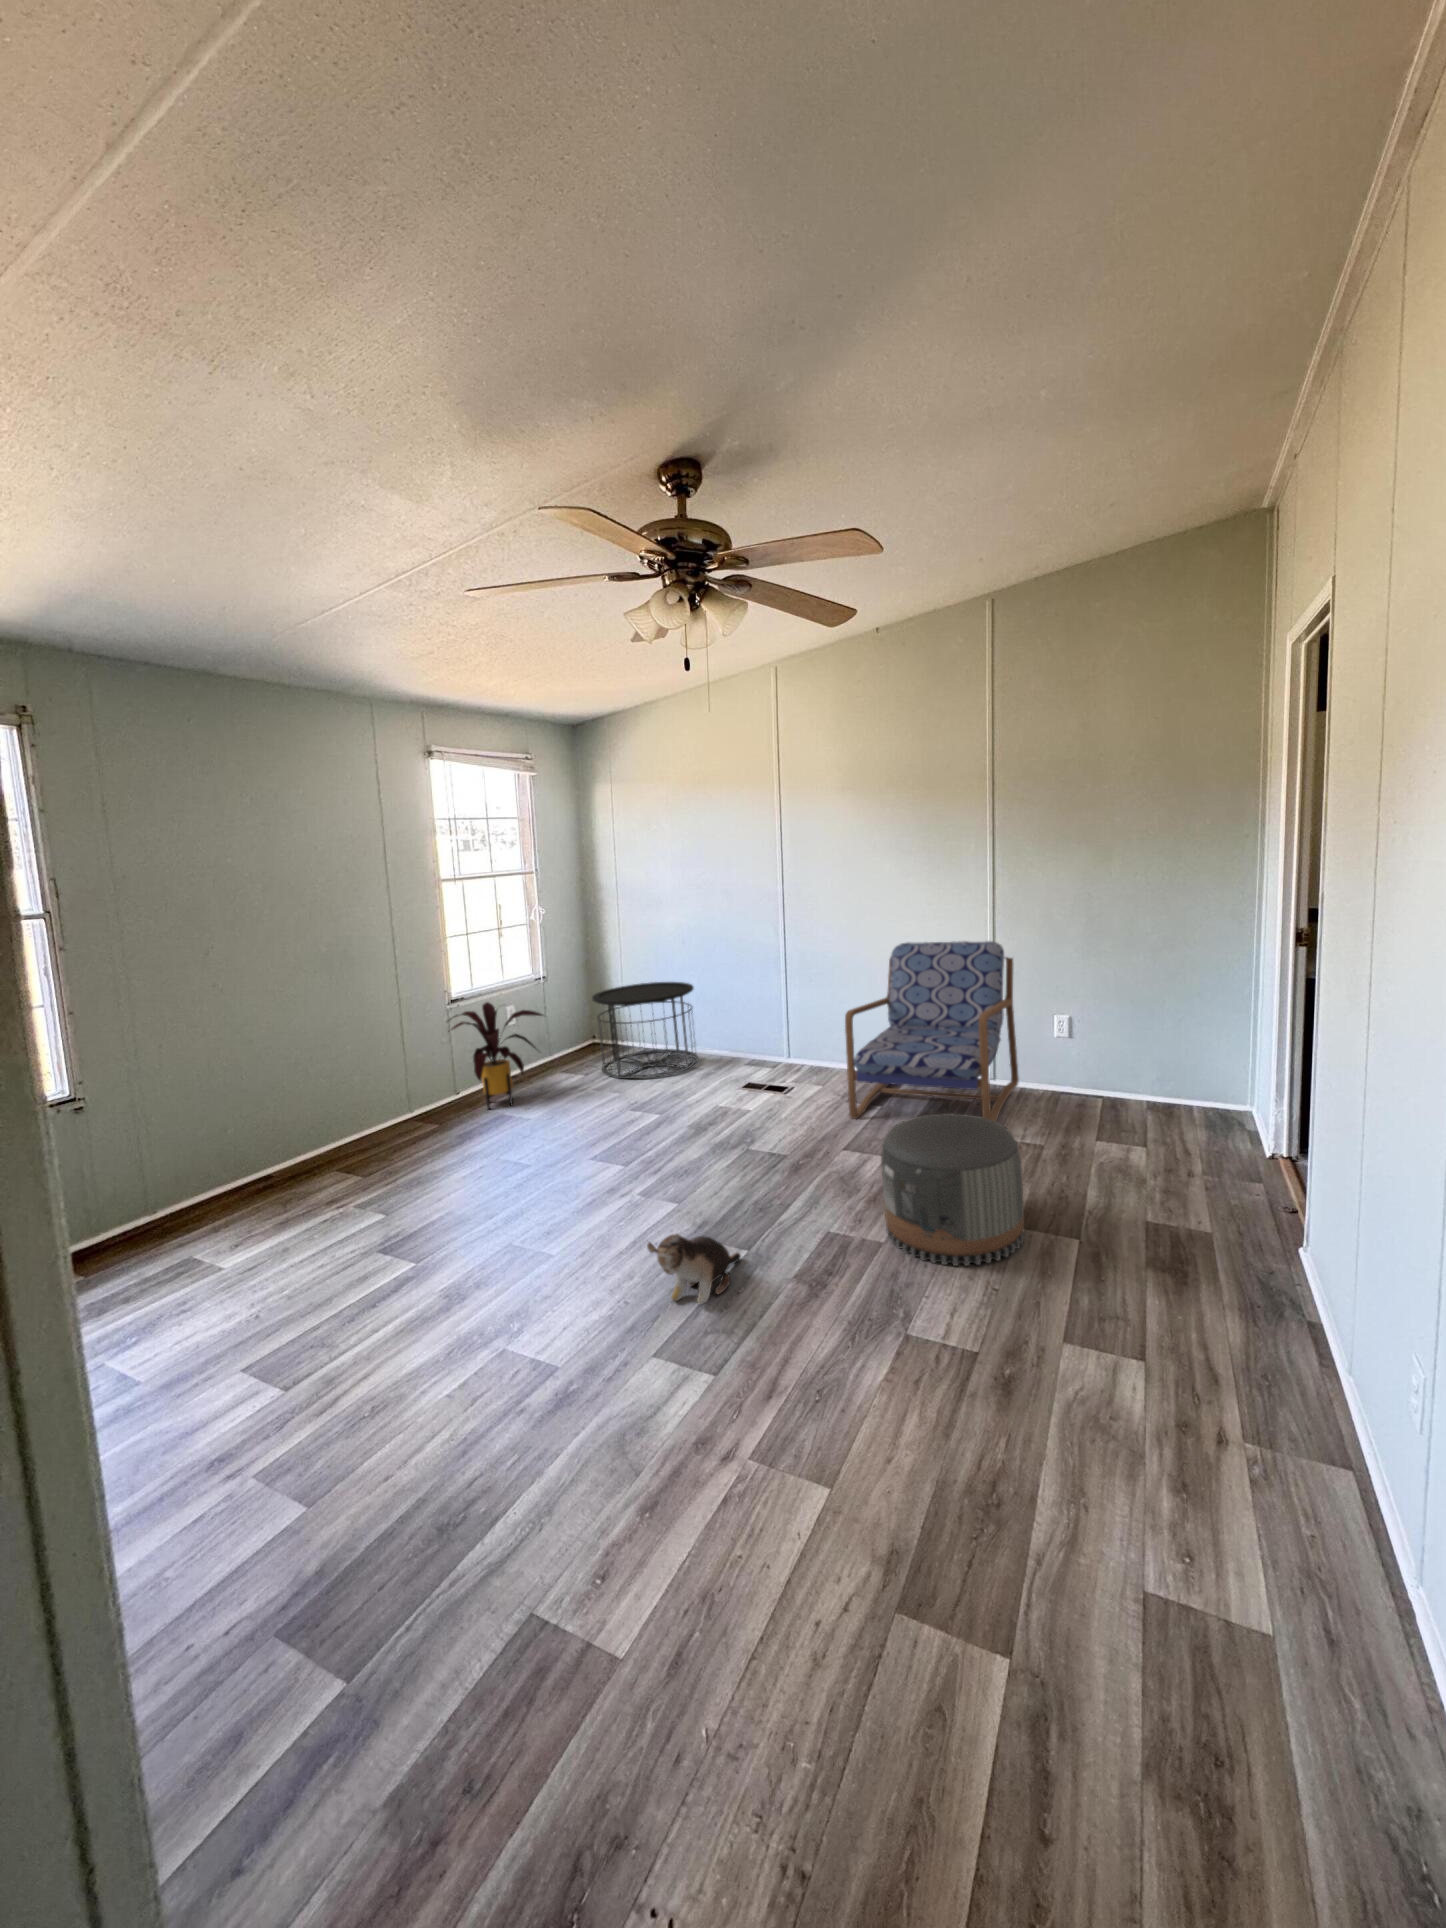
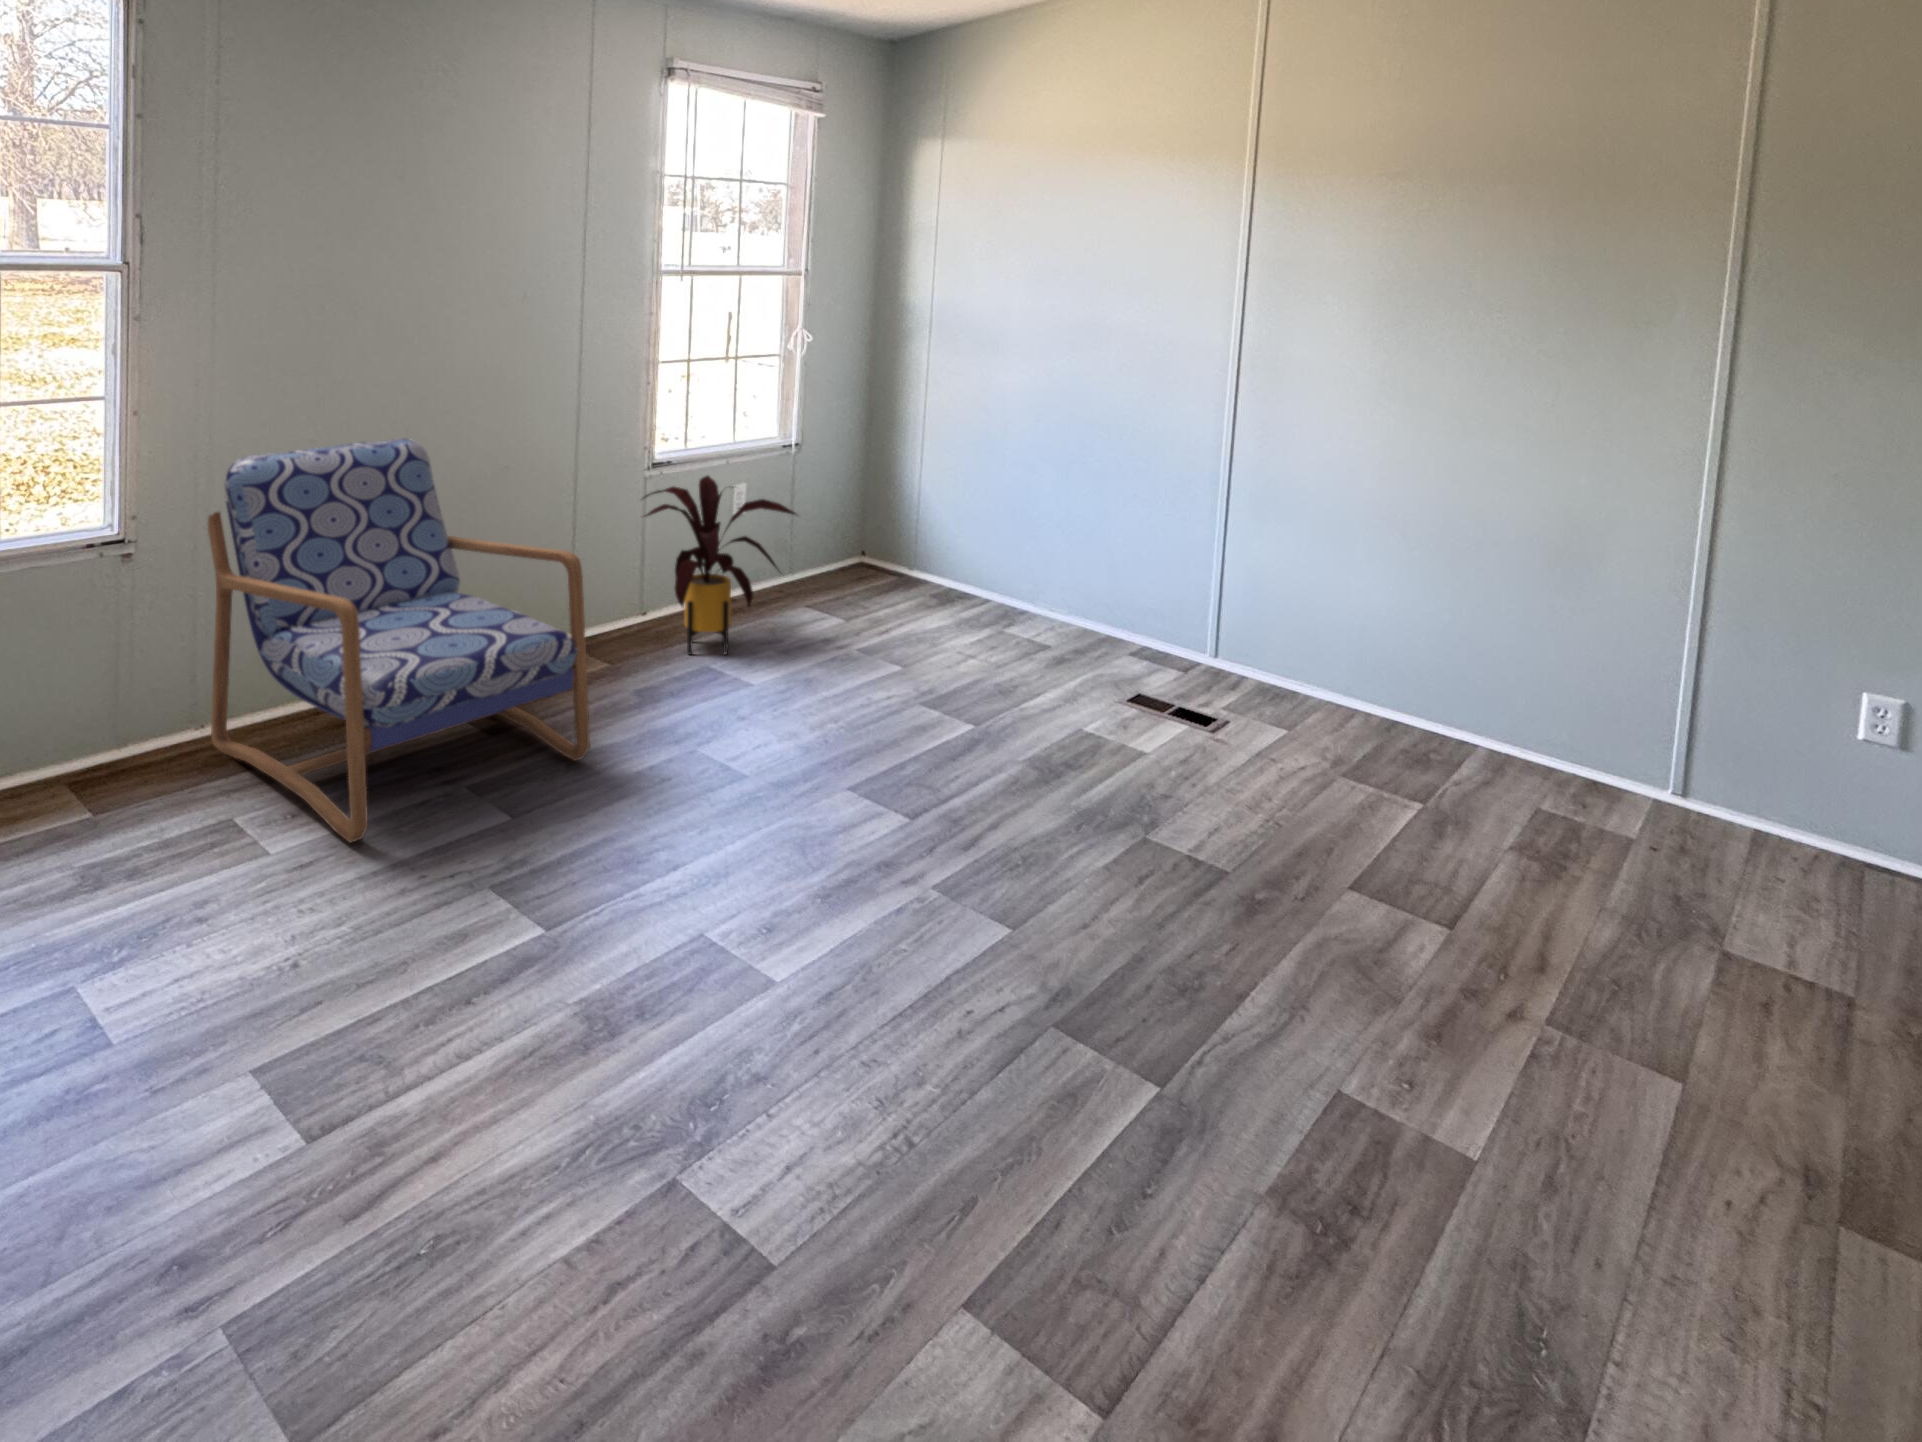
armchair: present [845,941,1019,1121] -> present [208,438,590,843]
side table: present [592,982,698,1079] -> none [875,478,1053,649]
pouf: present [881,1113,1024,1266] -> none [1469,885,1855,1298]
plush toy: present [647,1234,741,1305] -> none [965,1035,1142,1196]

